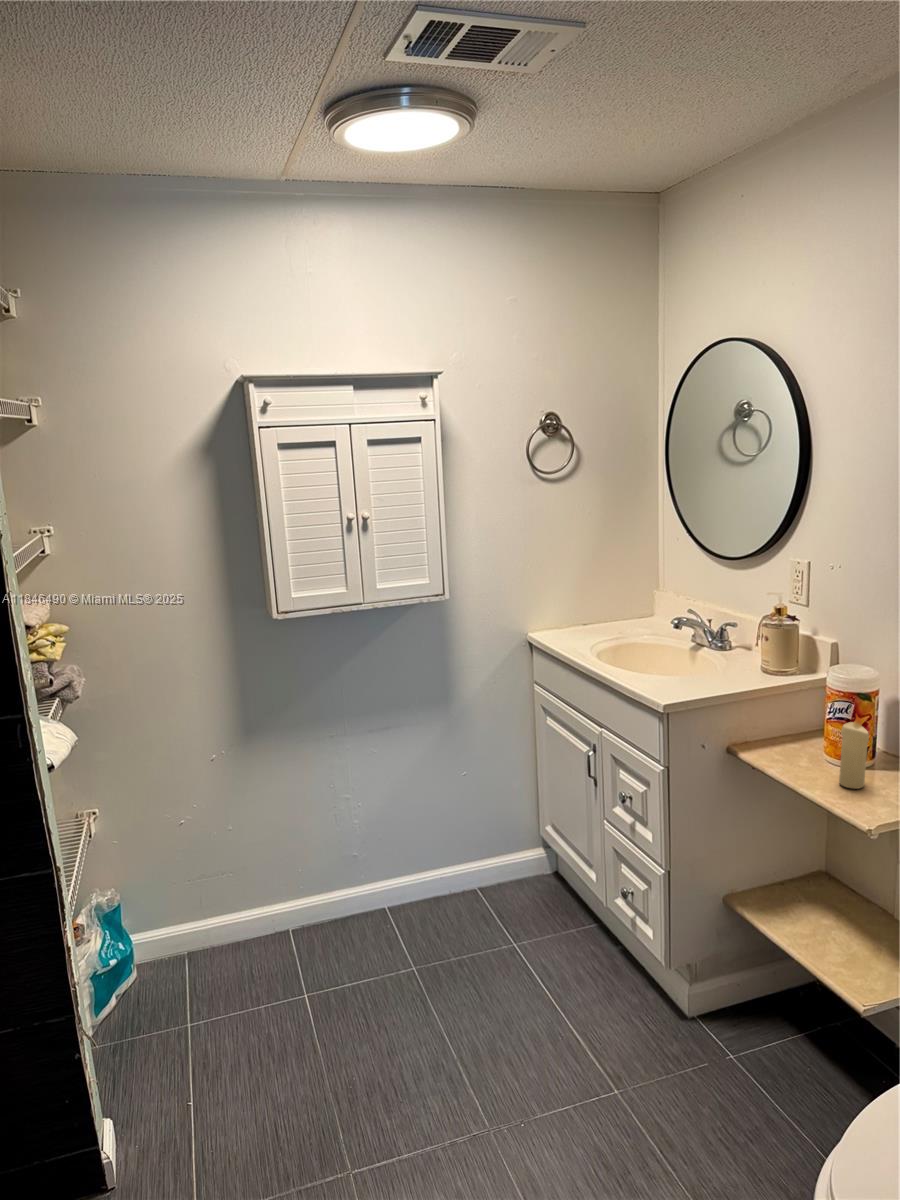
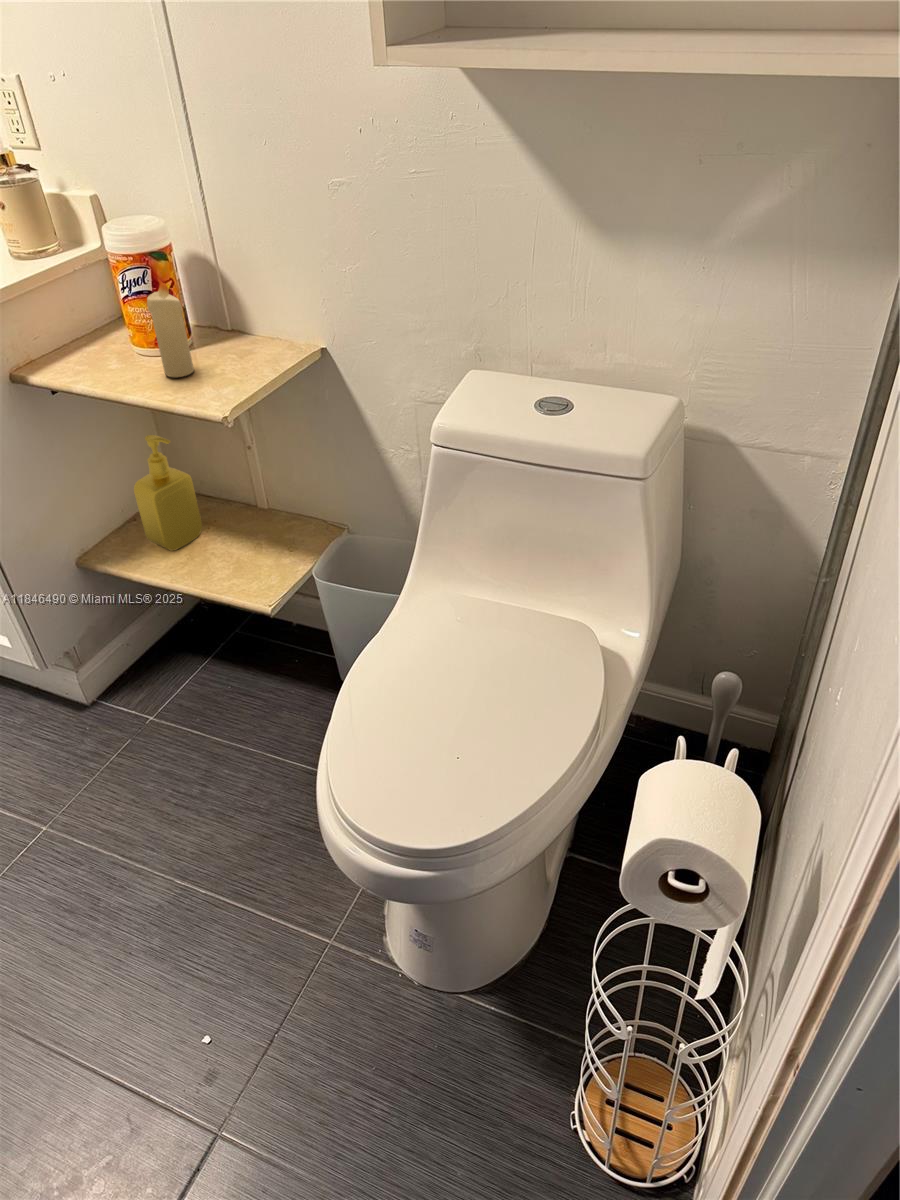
soap dispenser: none [784,822,838,922] -> present [134,435,202,551]

